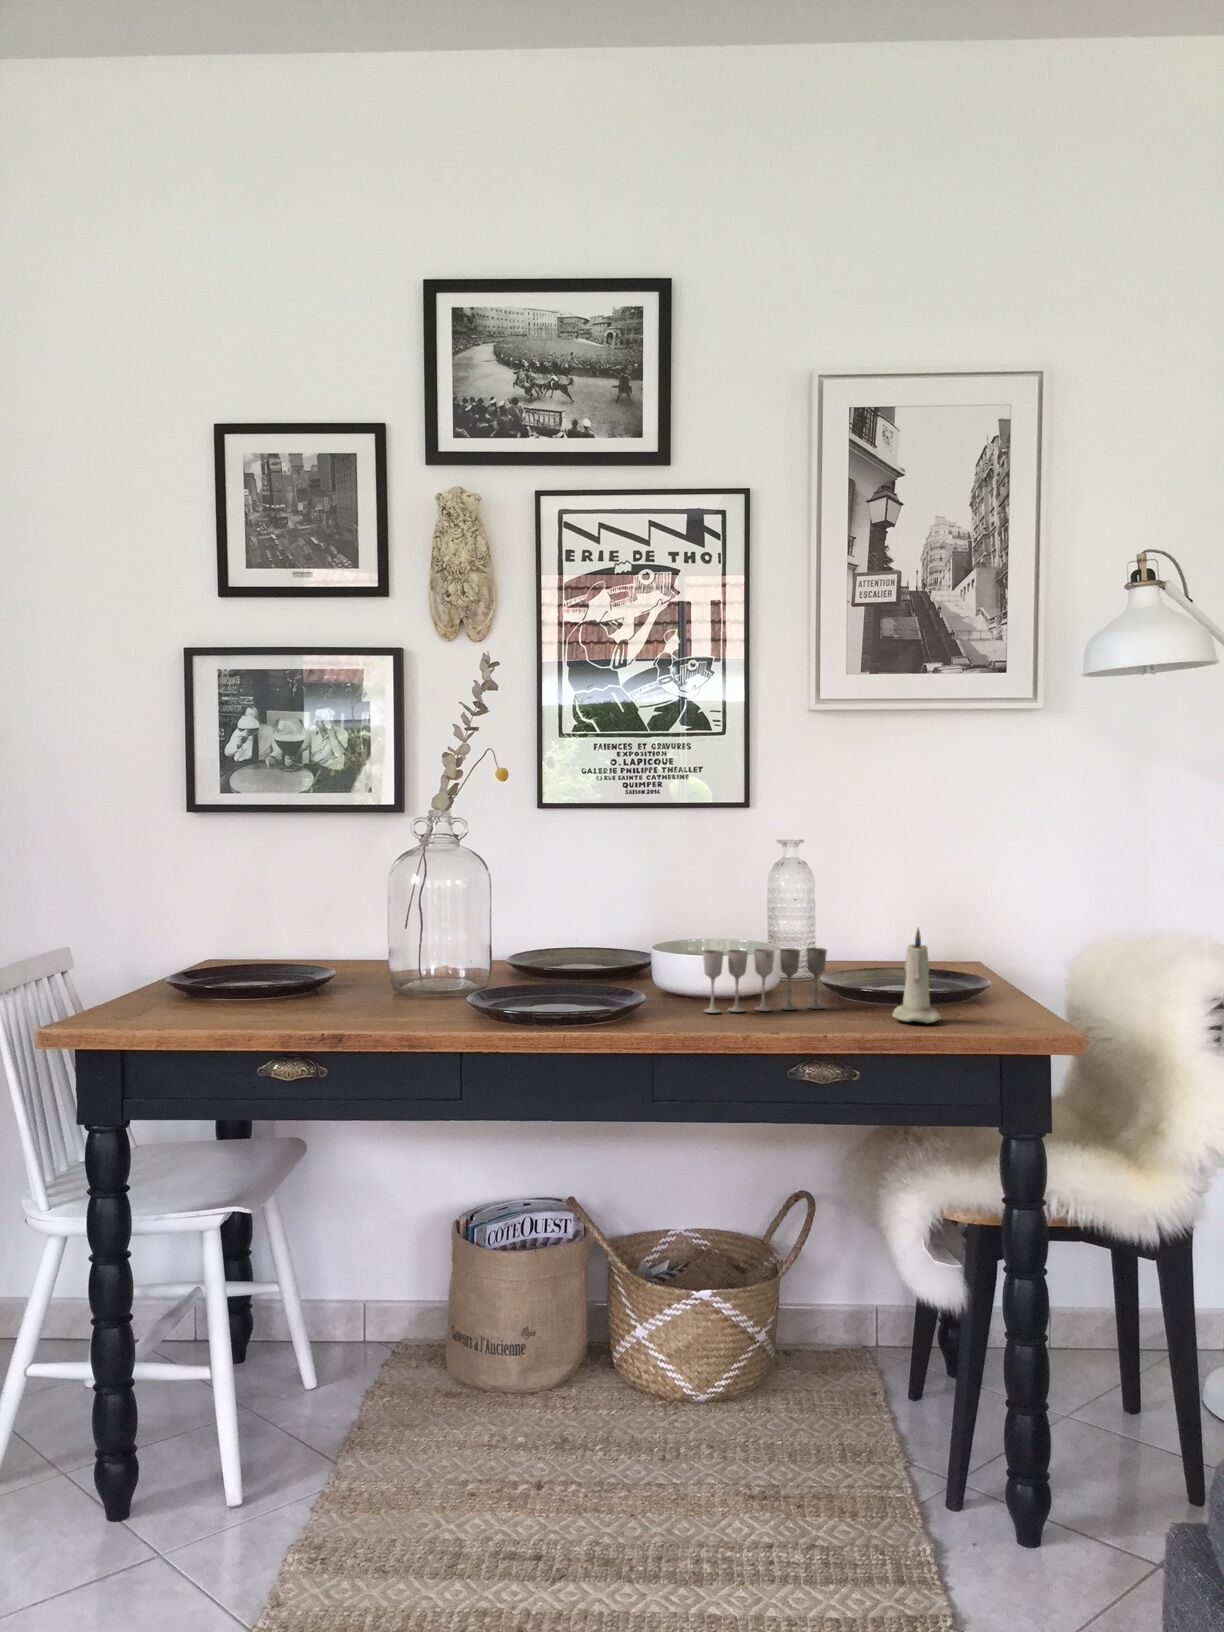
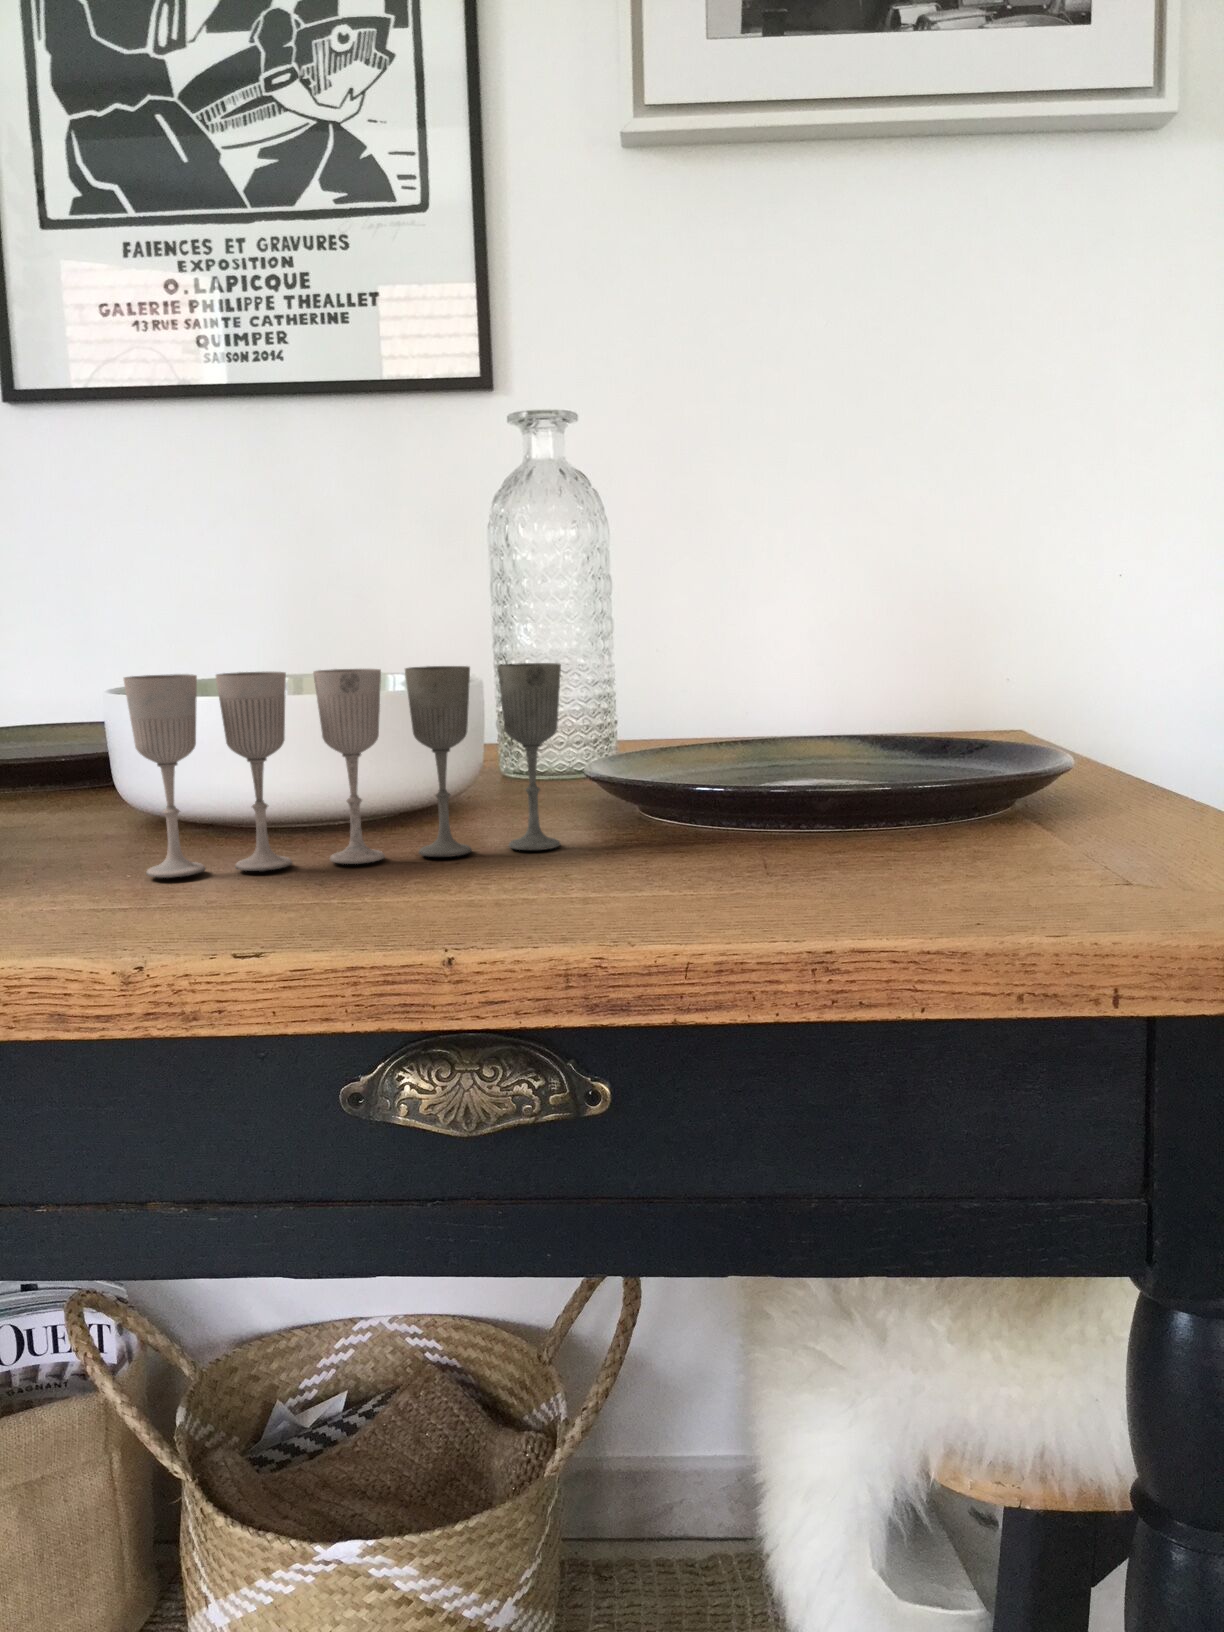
candle: present [893,928,941,1023] -> none [745,551,913,889]

